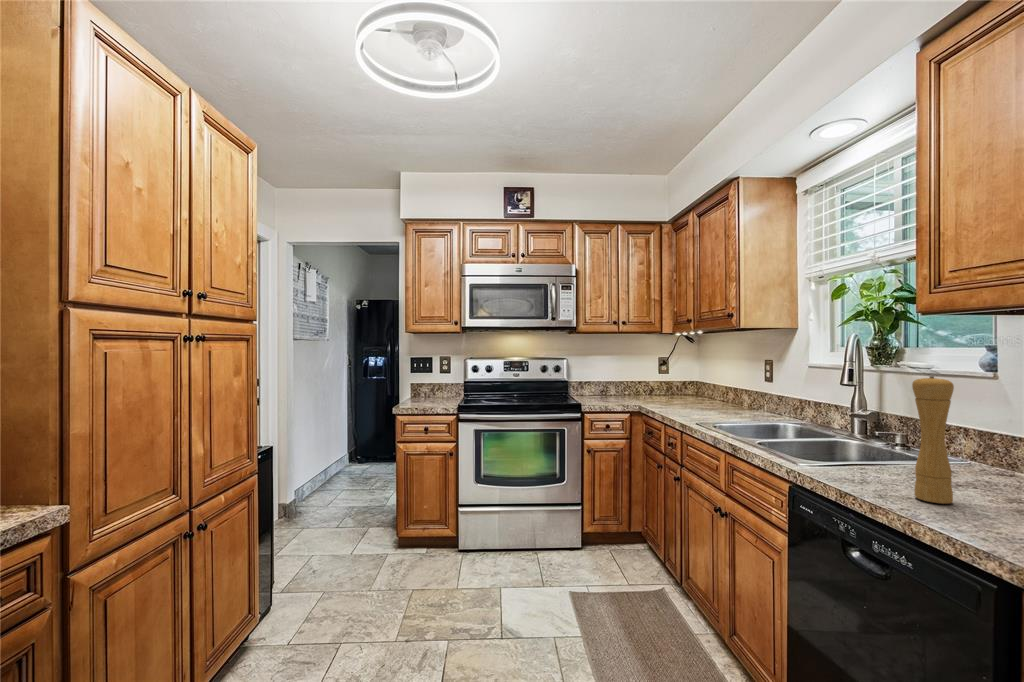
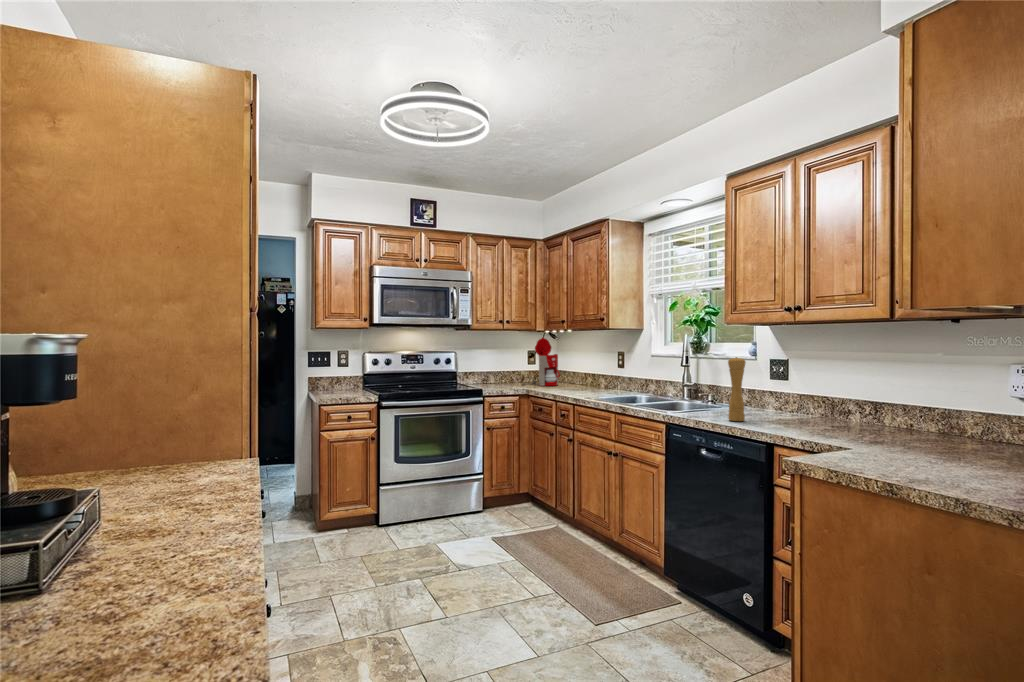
coffee maker: none [642,341,688,401] -> present [523,338,560,386]

